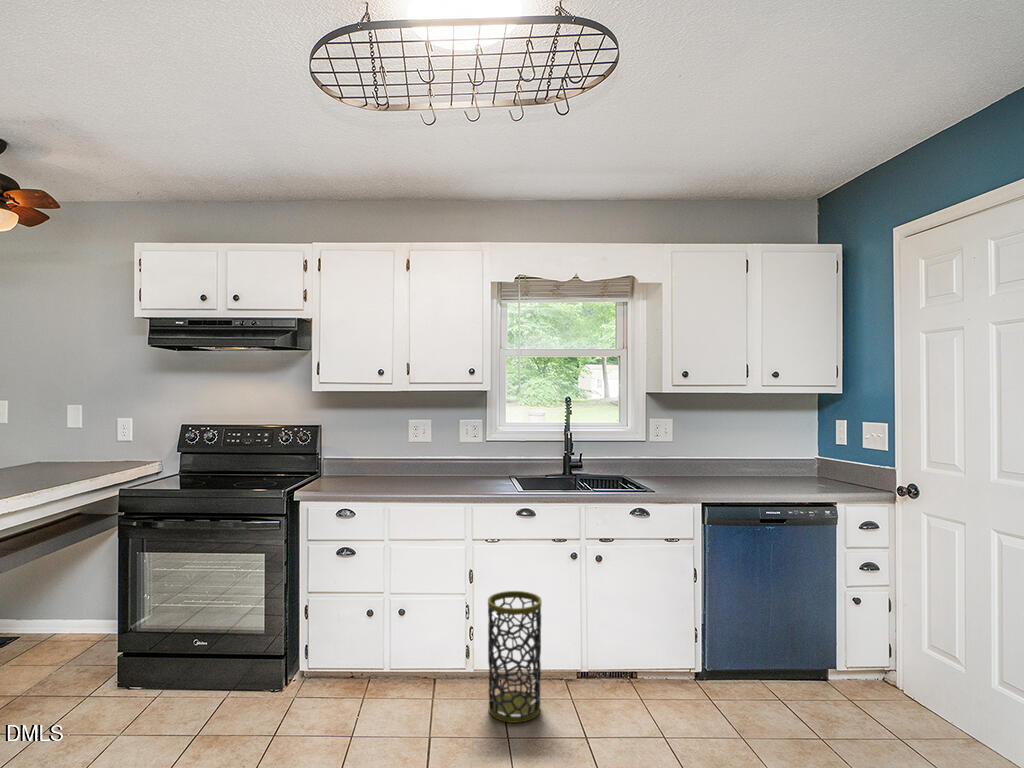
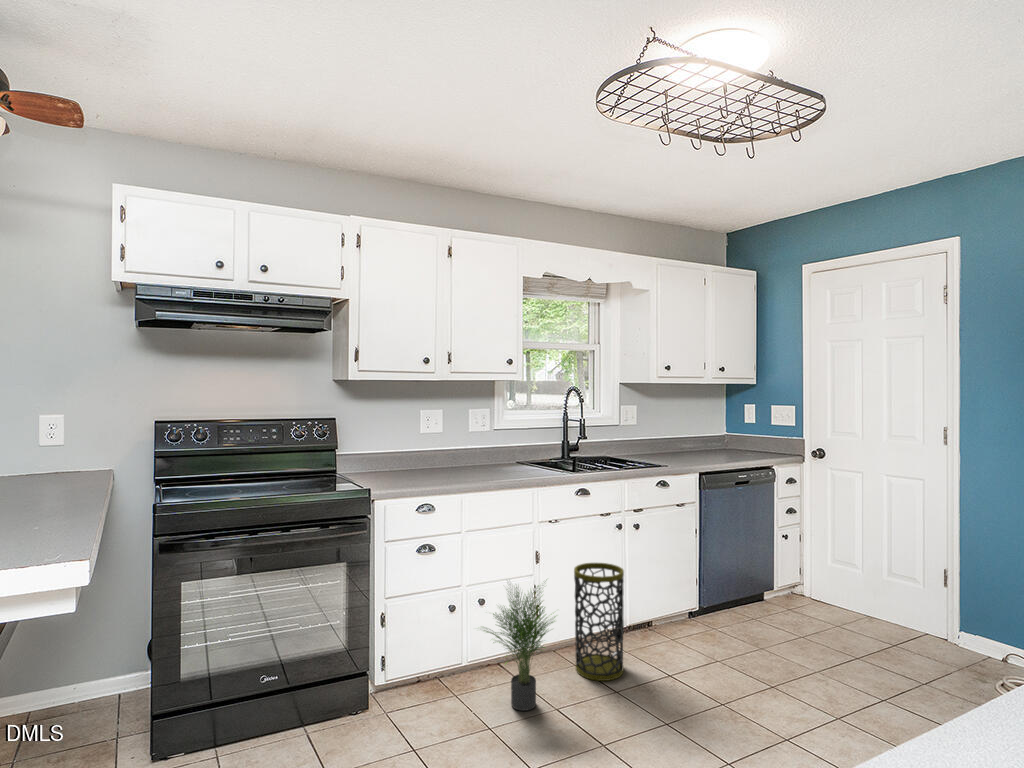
potted plant: none [352,592,440,729] -> present [484,586,555,711]

